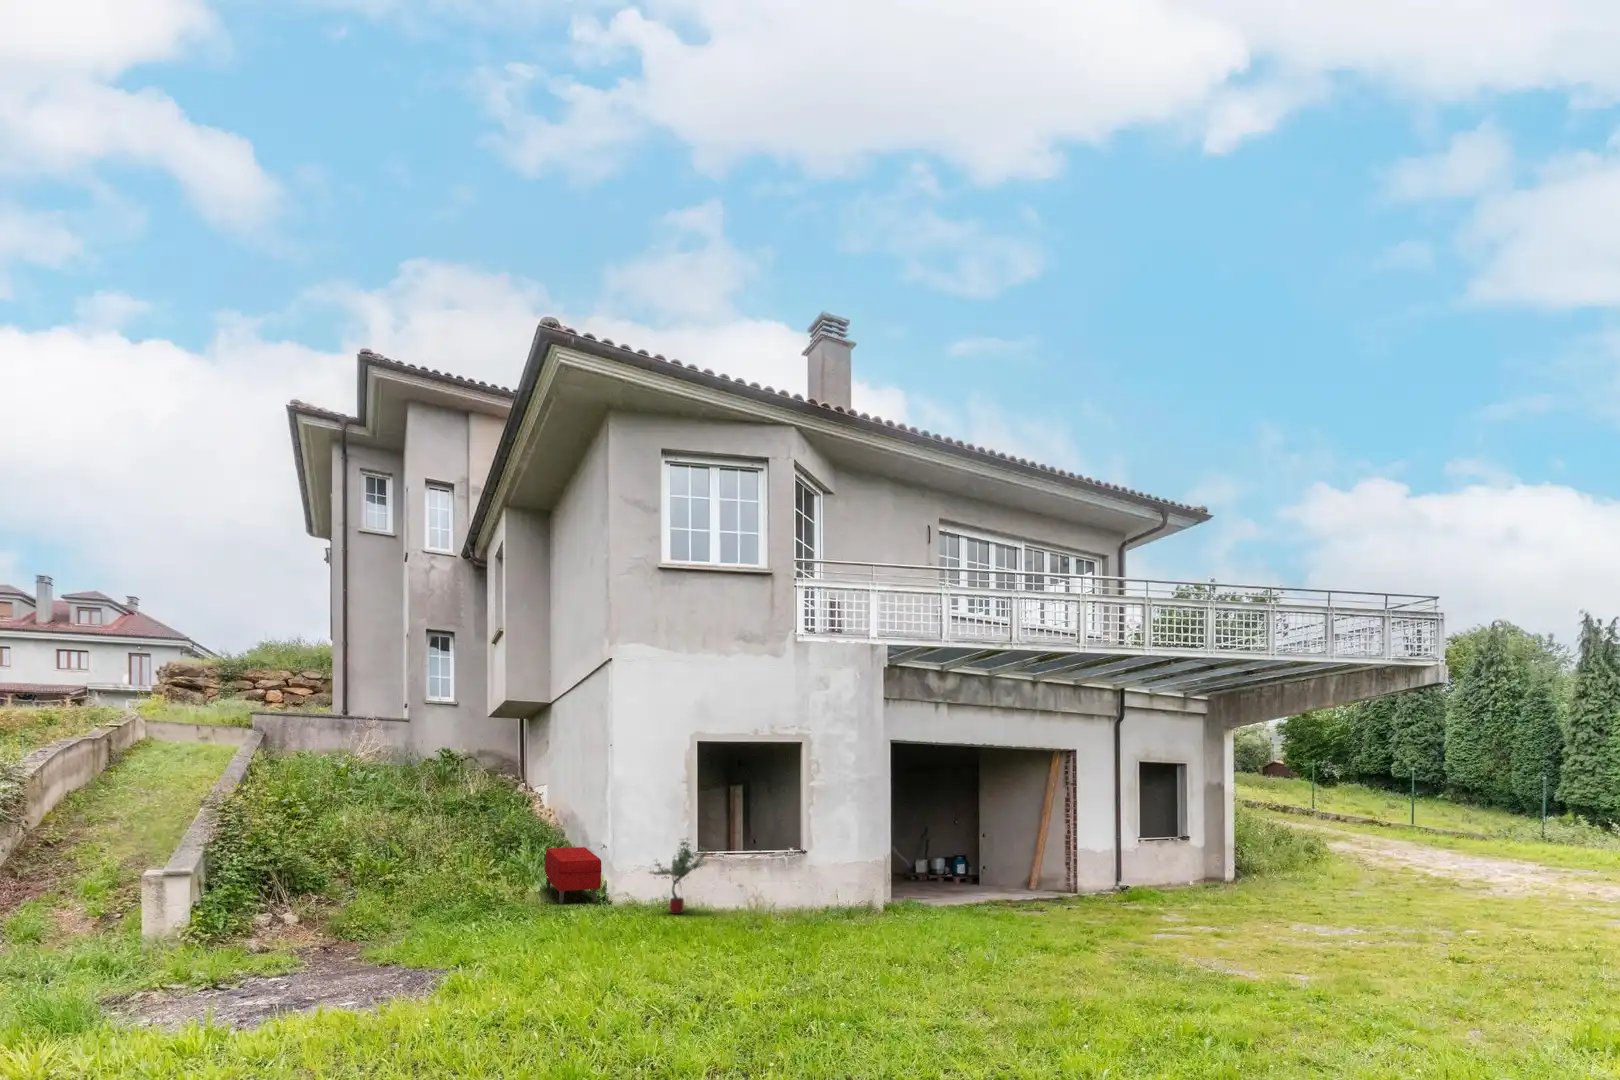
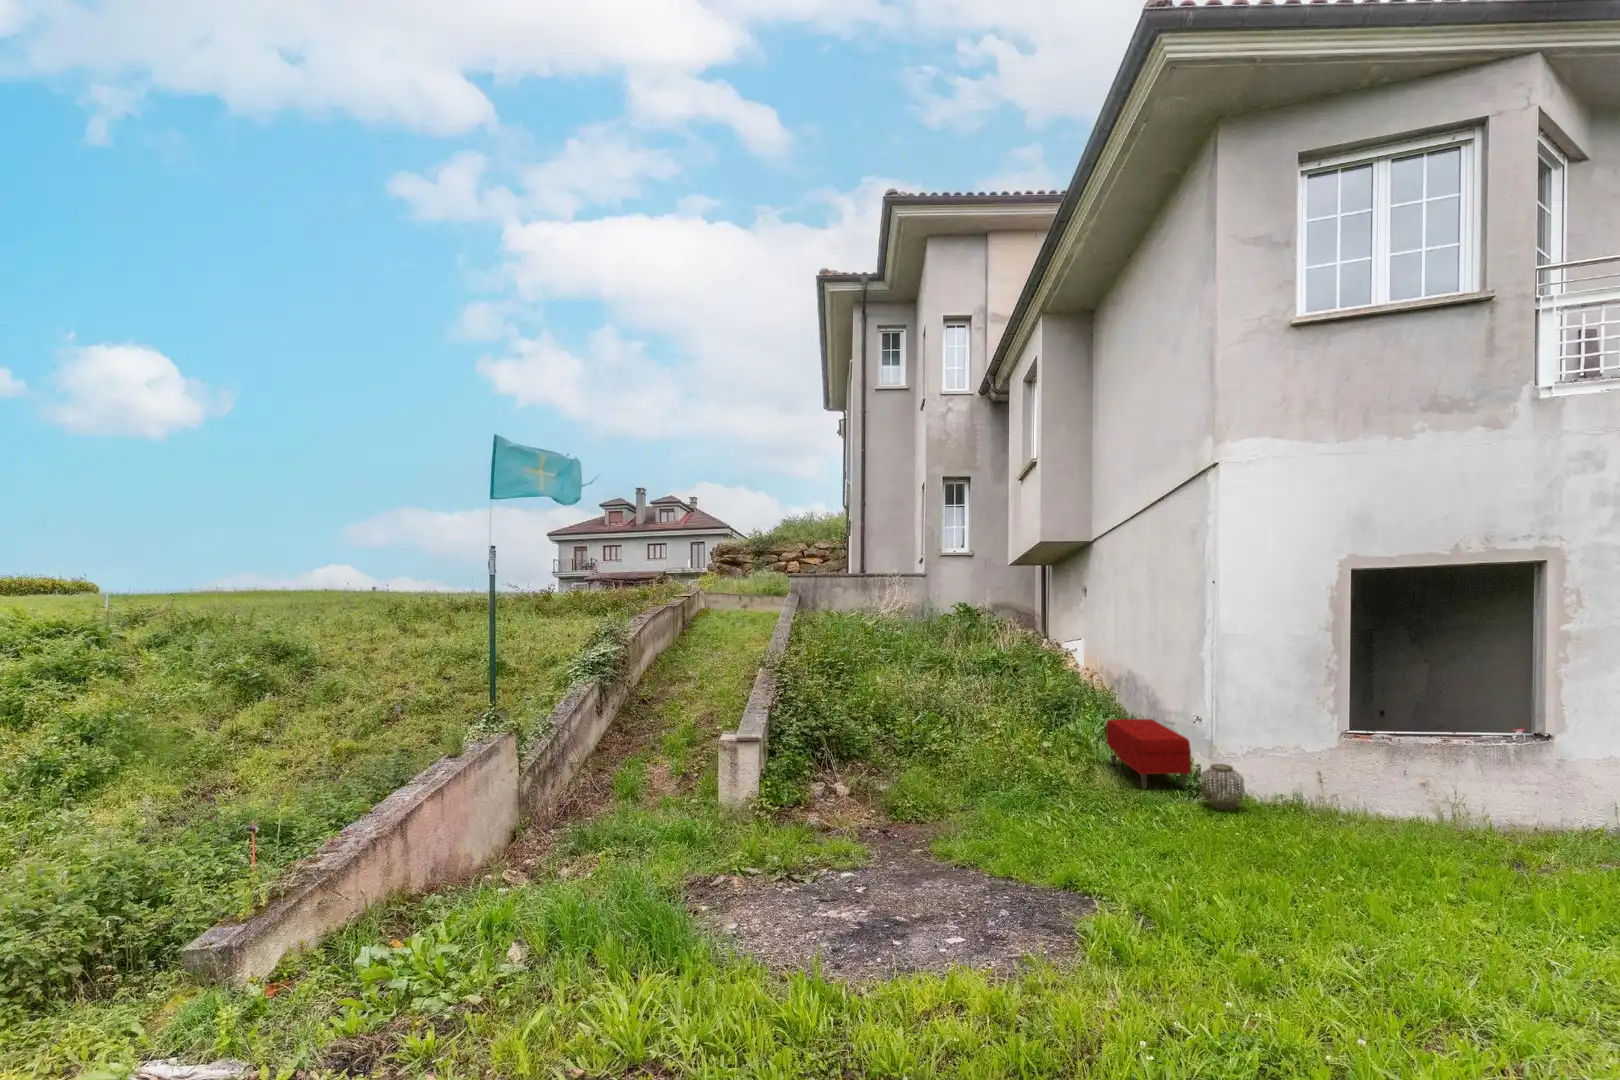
potted tree: present [650,839,708,914] -> none [1267,718,1355,816]
woven basket: none [600,877,631,913] -> present [1201,764,1244,809]

